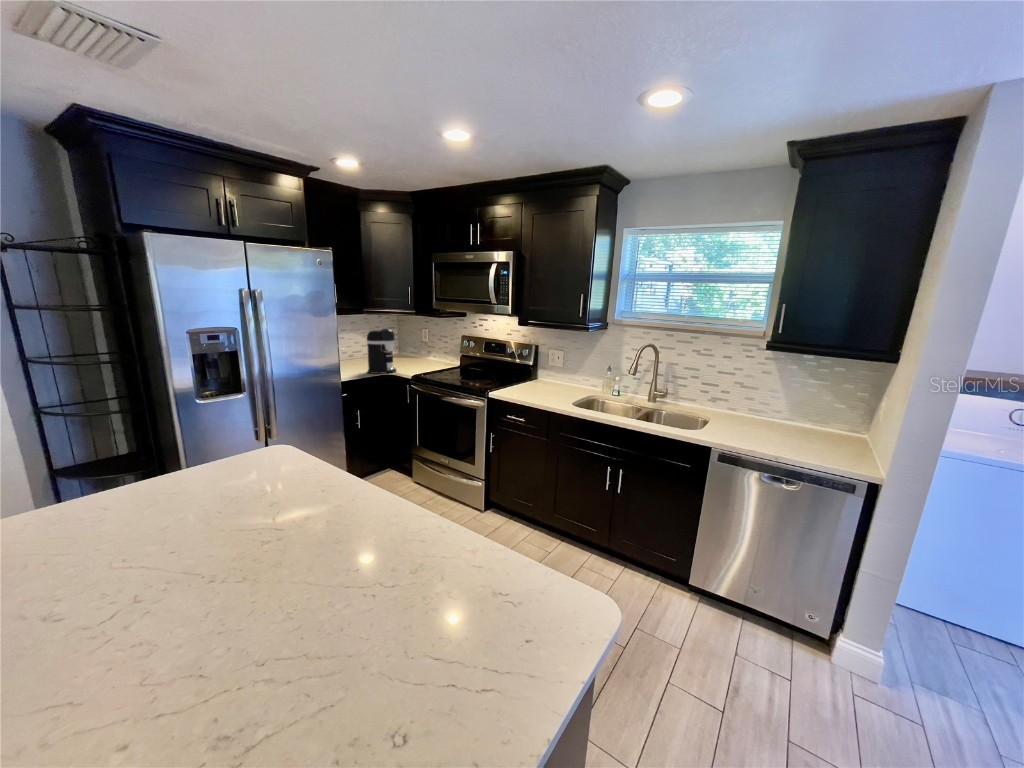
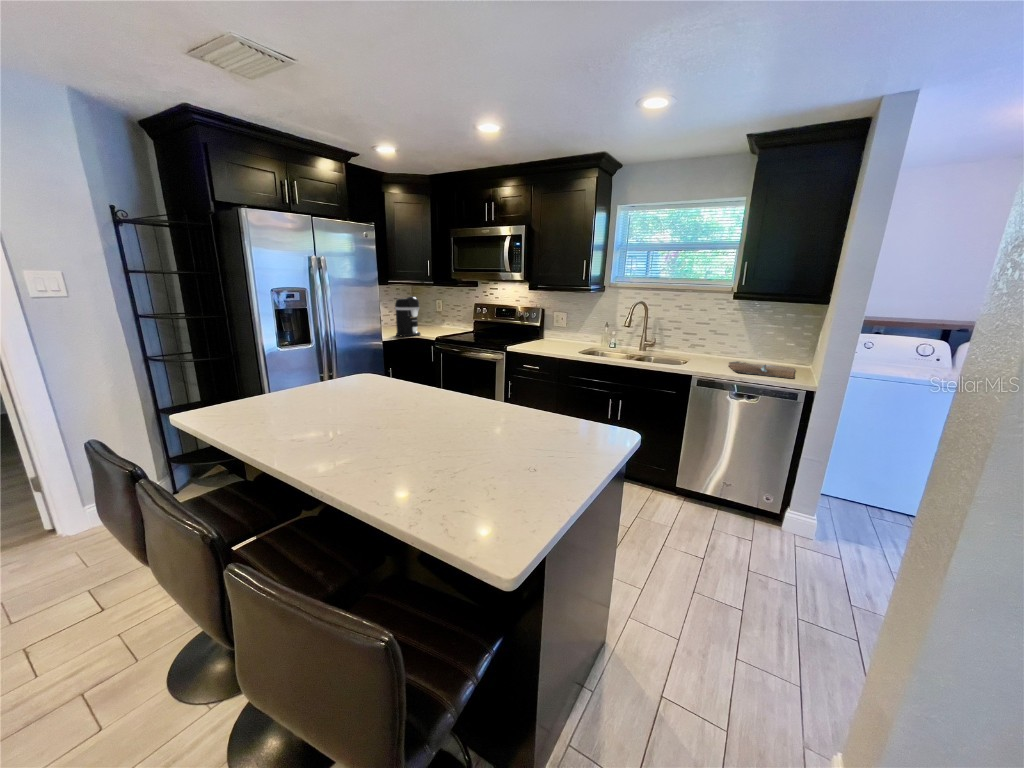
cutting board: none [760,425,852,461] -> present [729,361,795,378]

